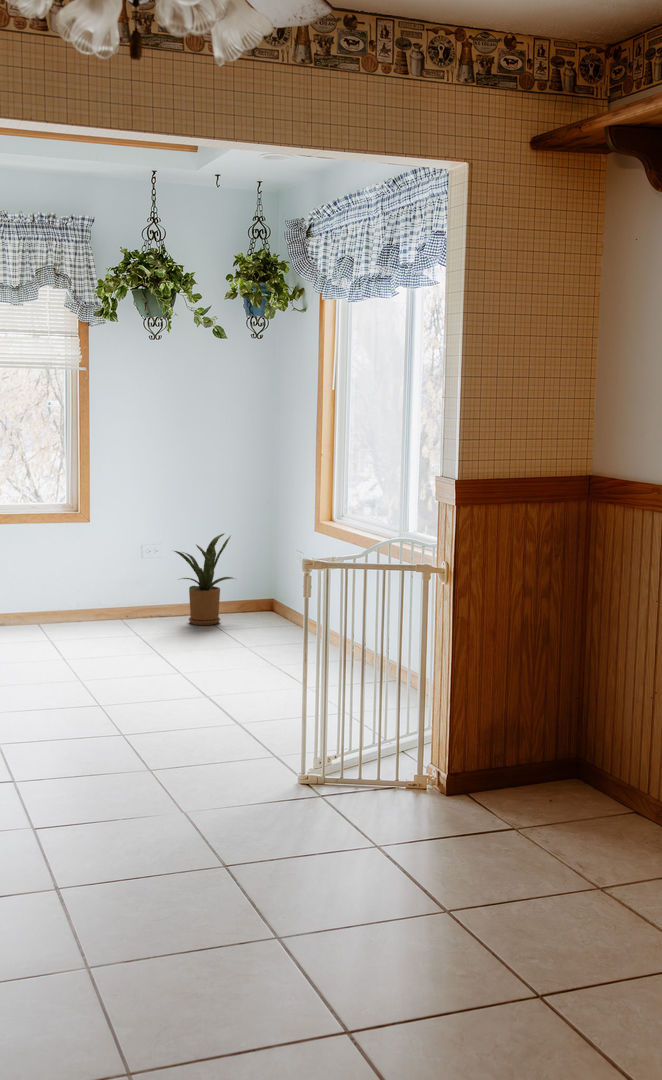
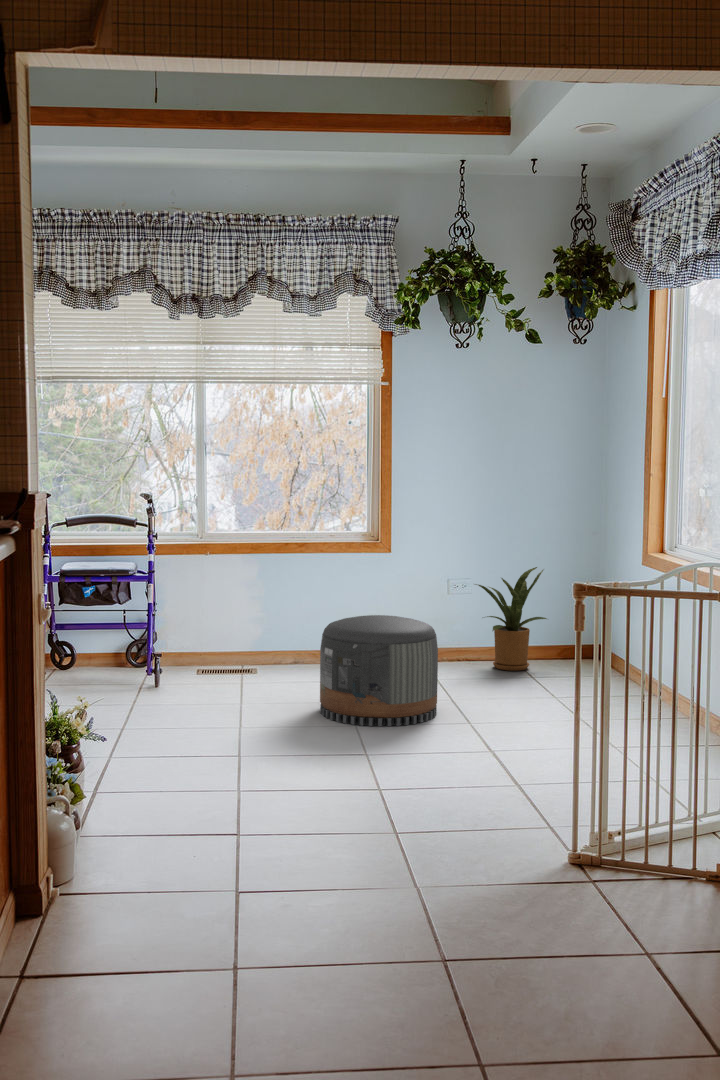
pouf: none [46,584,153,683] -> present [320,615,438,726]

